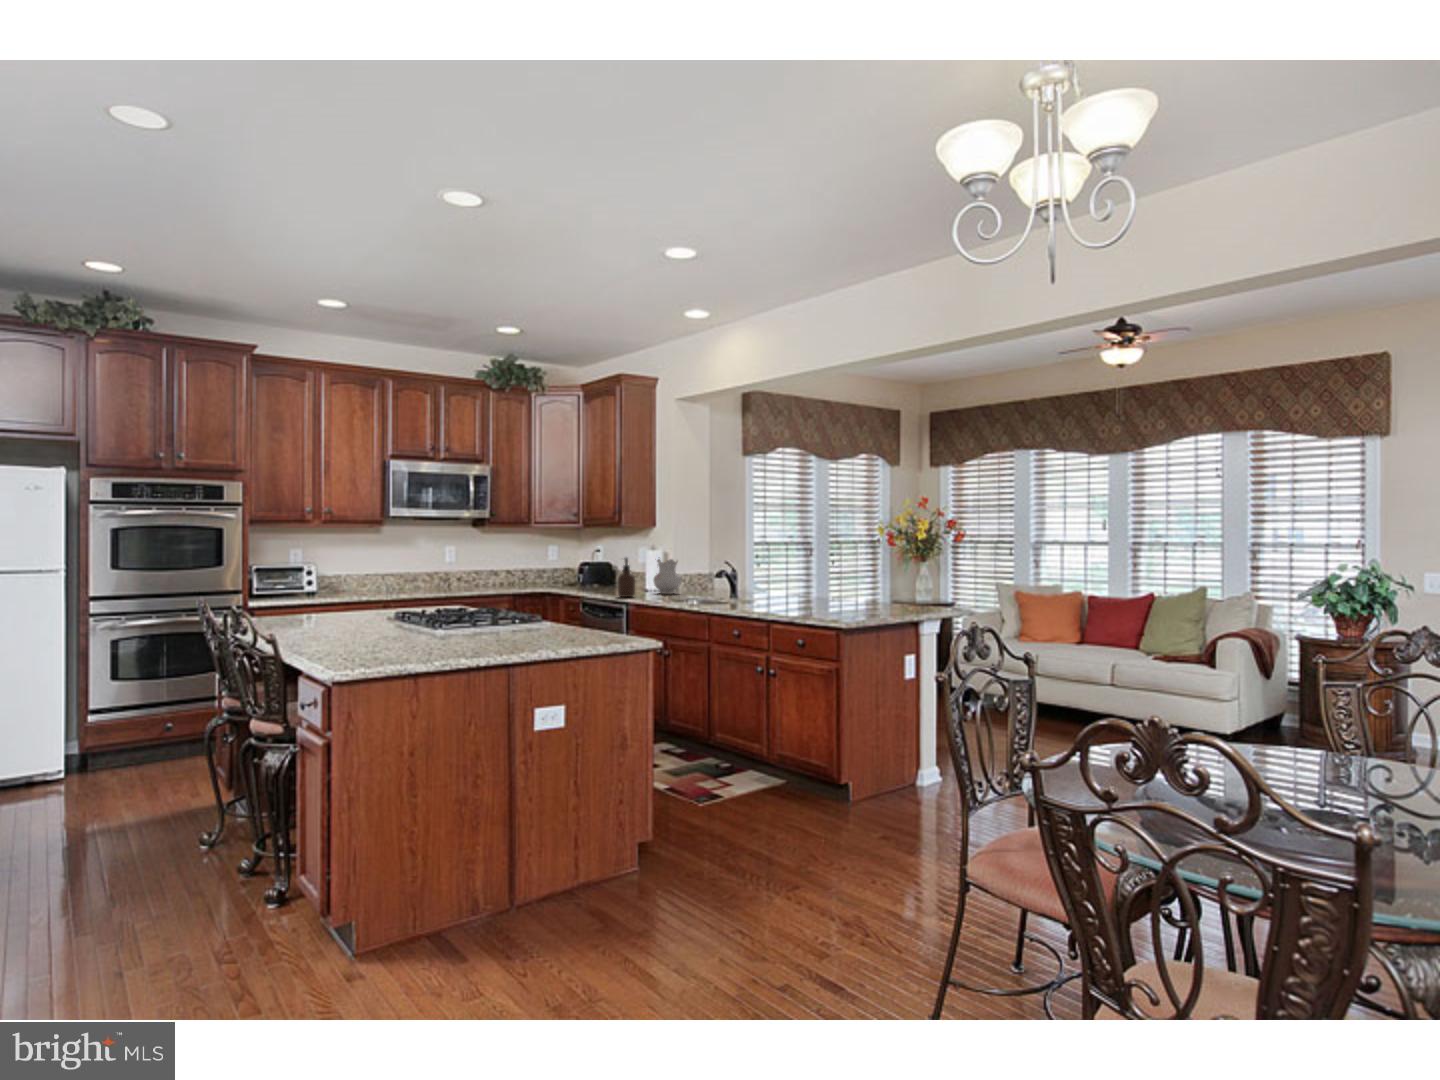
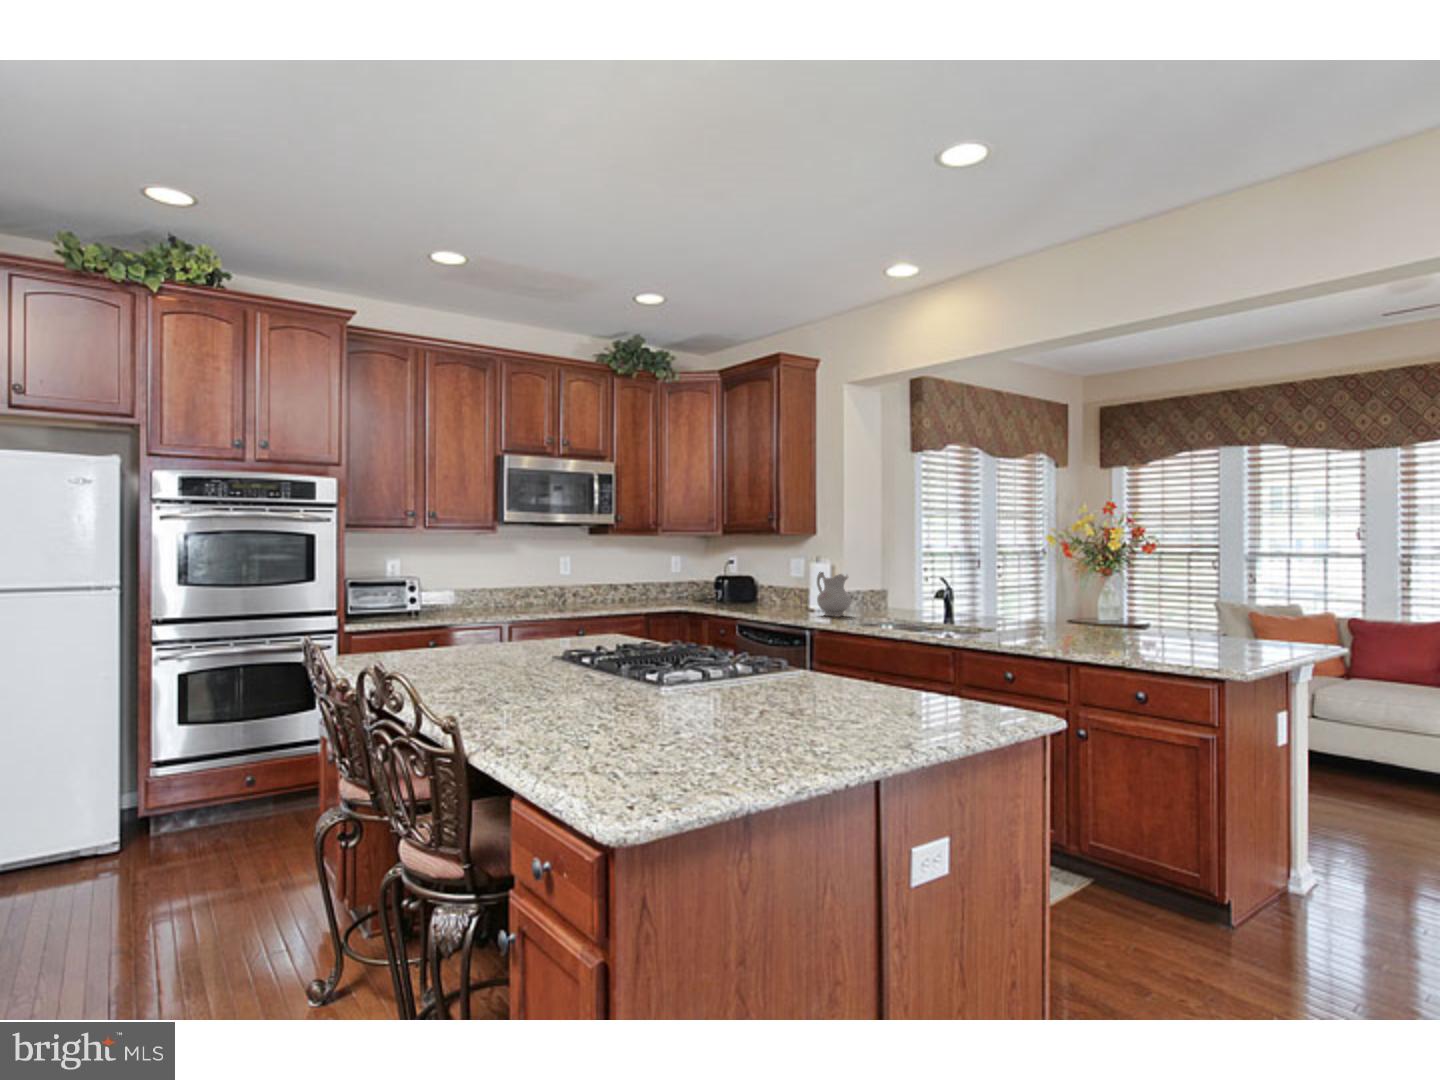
soap dispenser: present [618,558,635,597] -> none [787,572,808,622]

